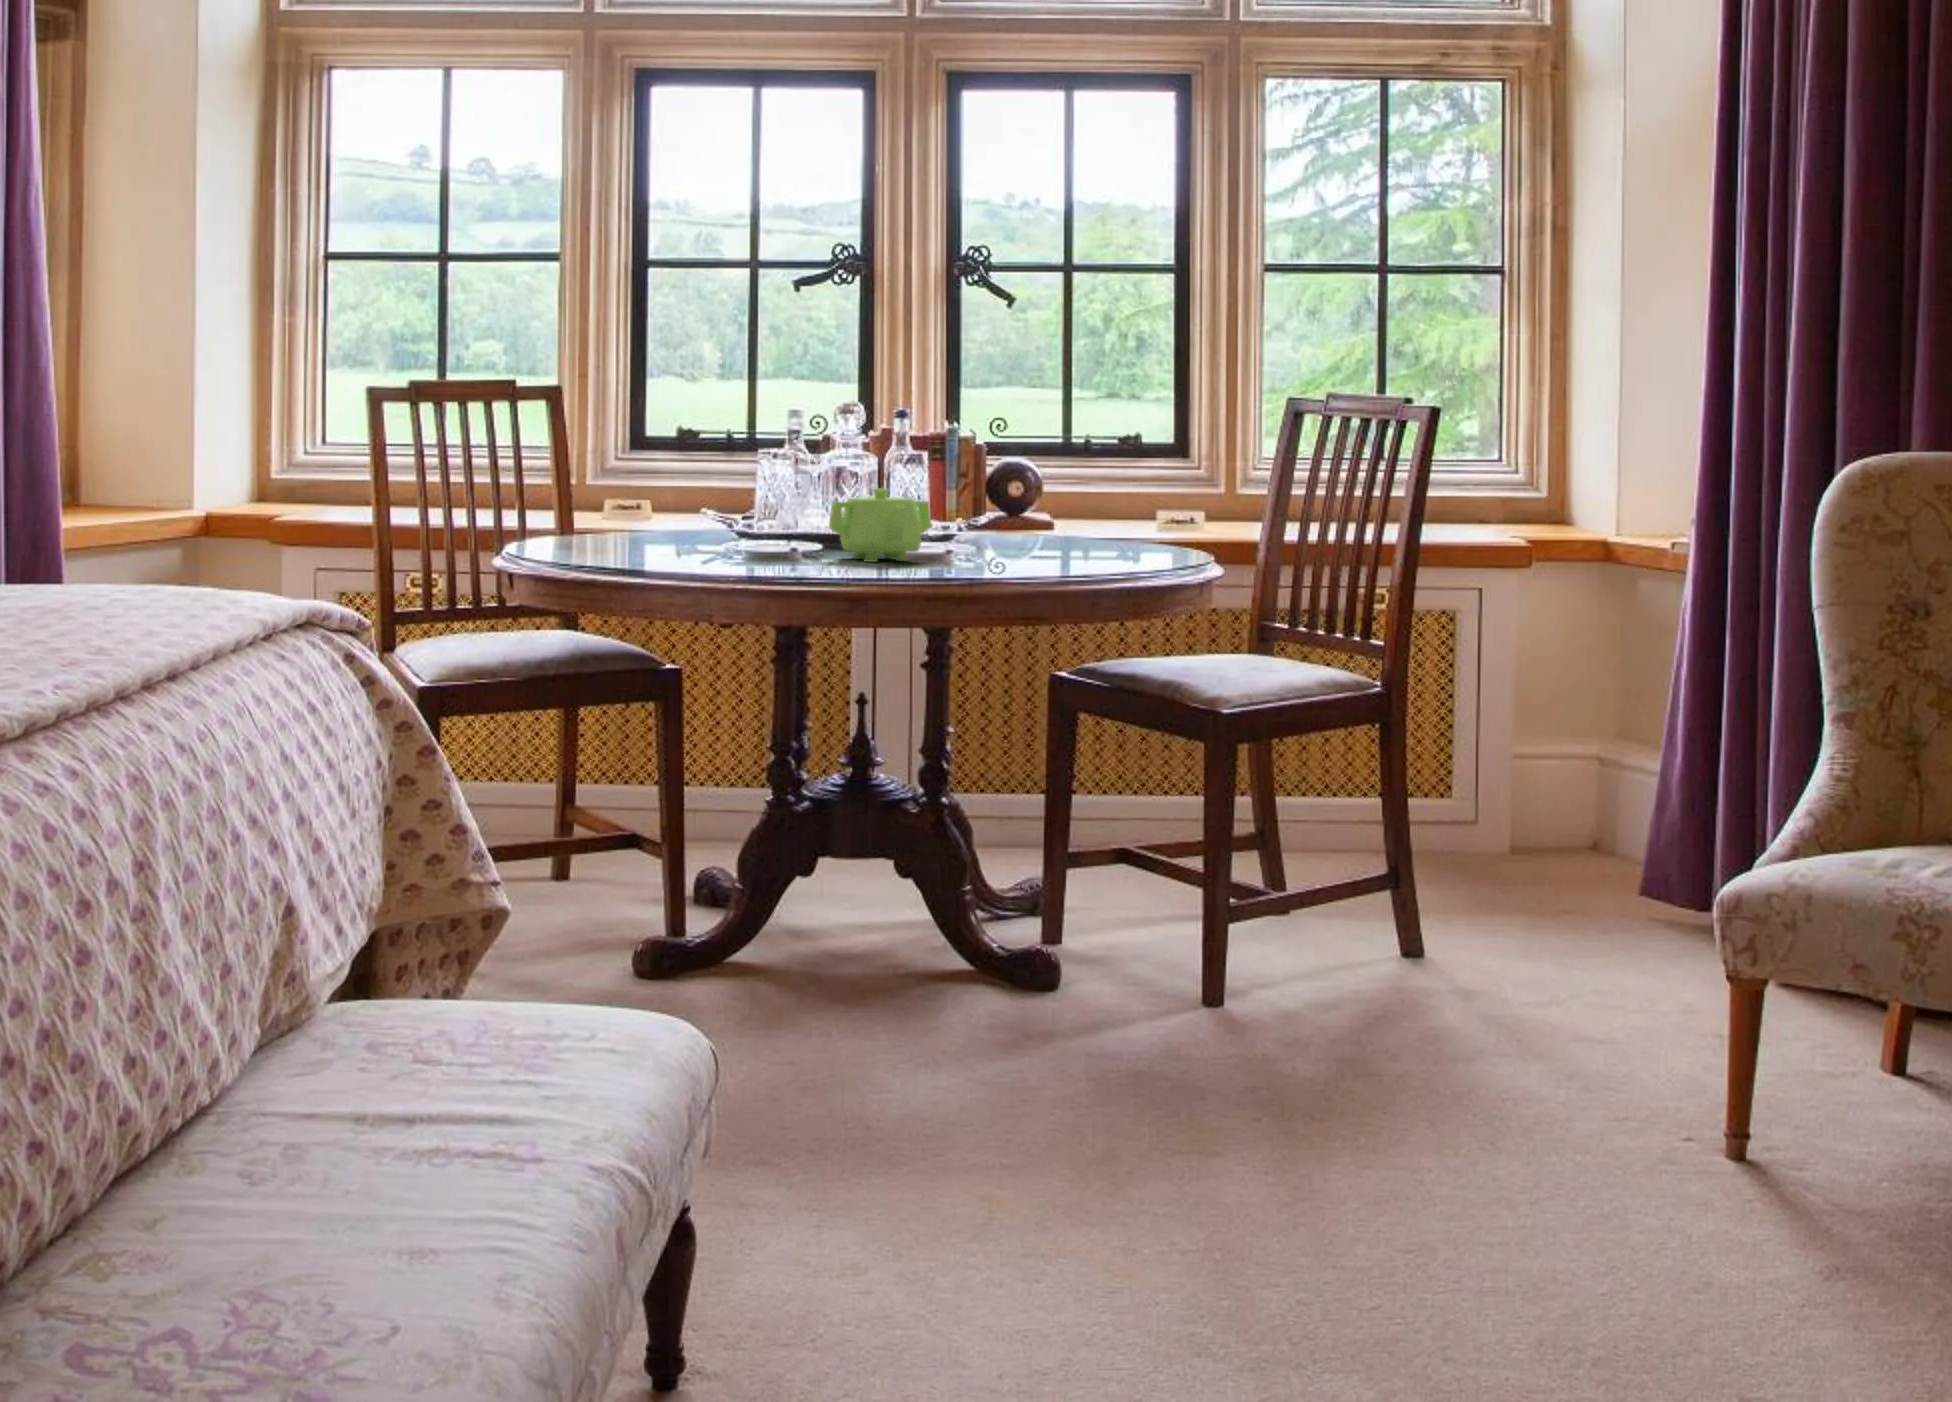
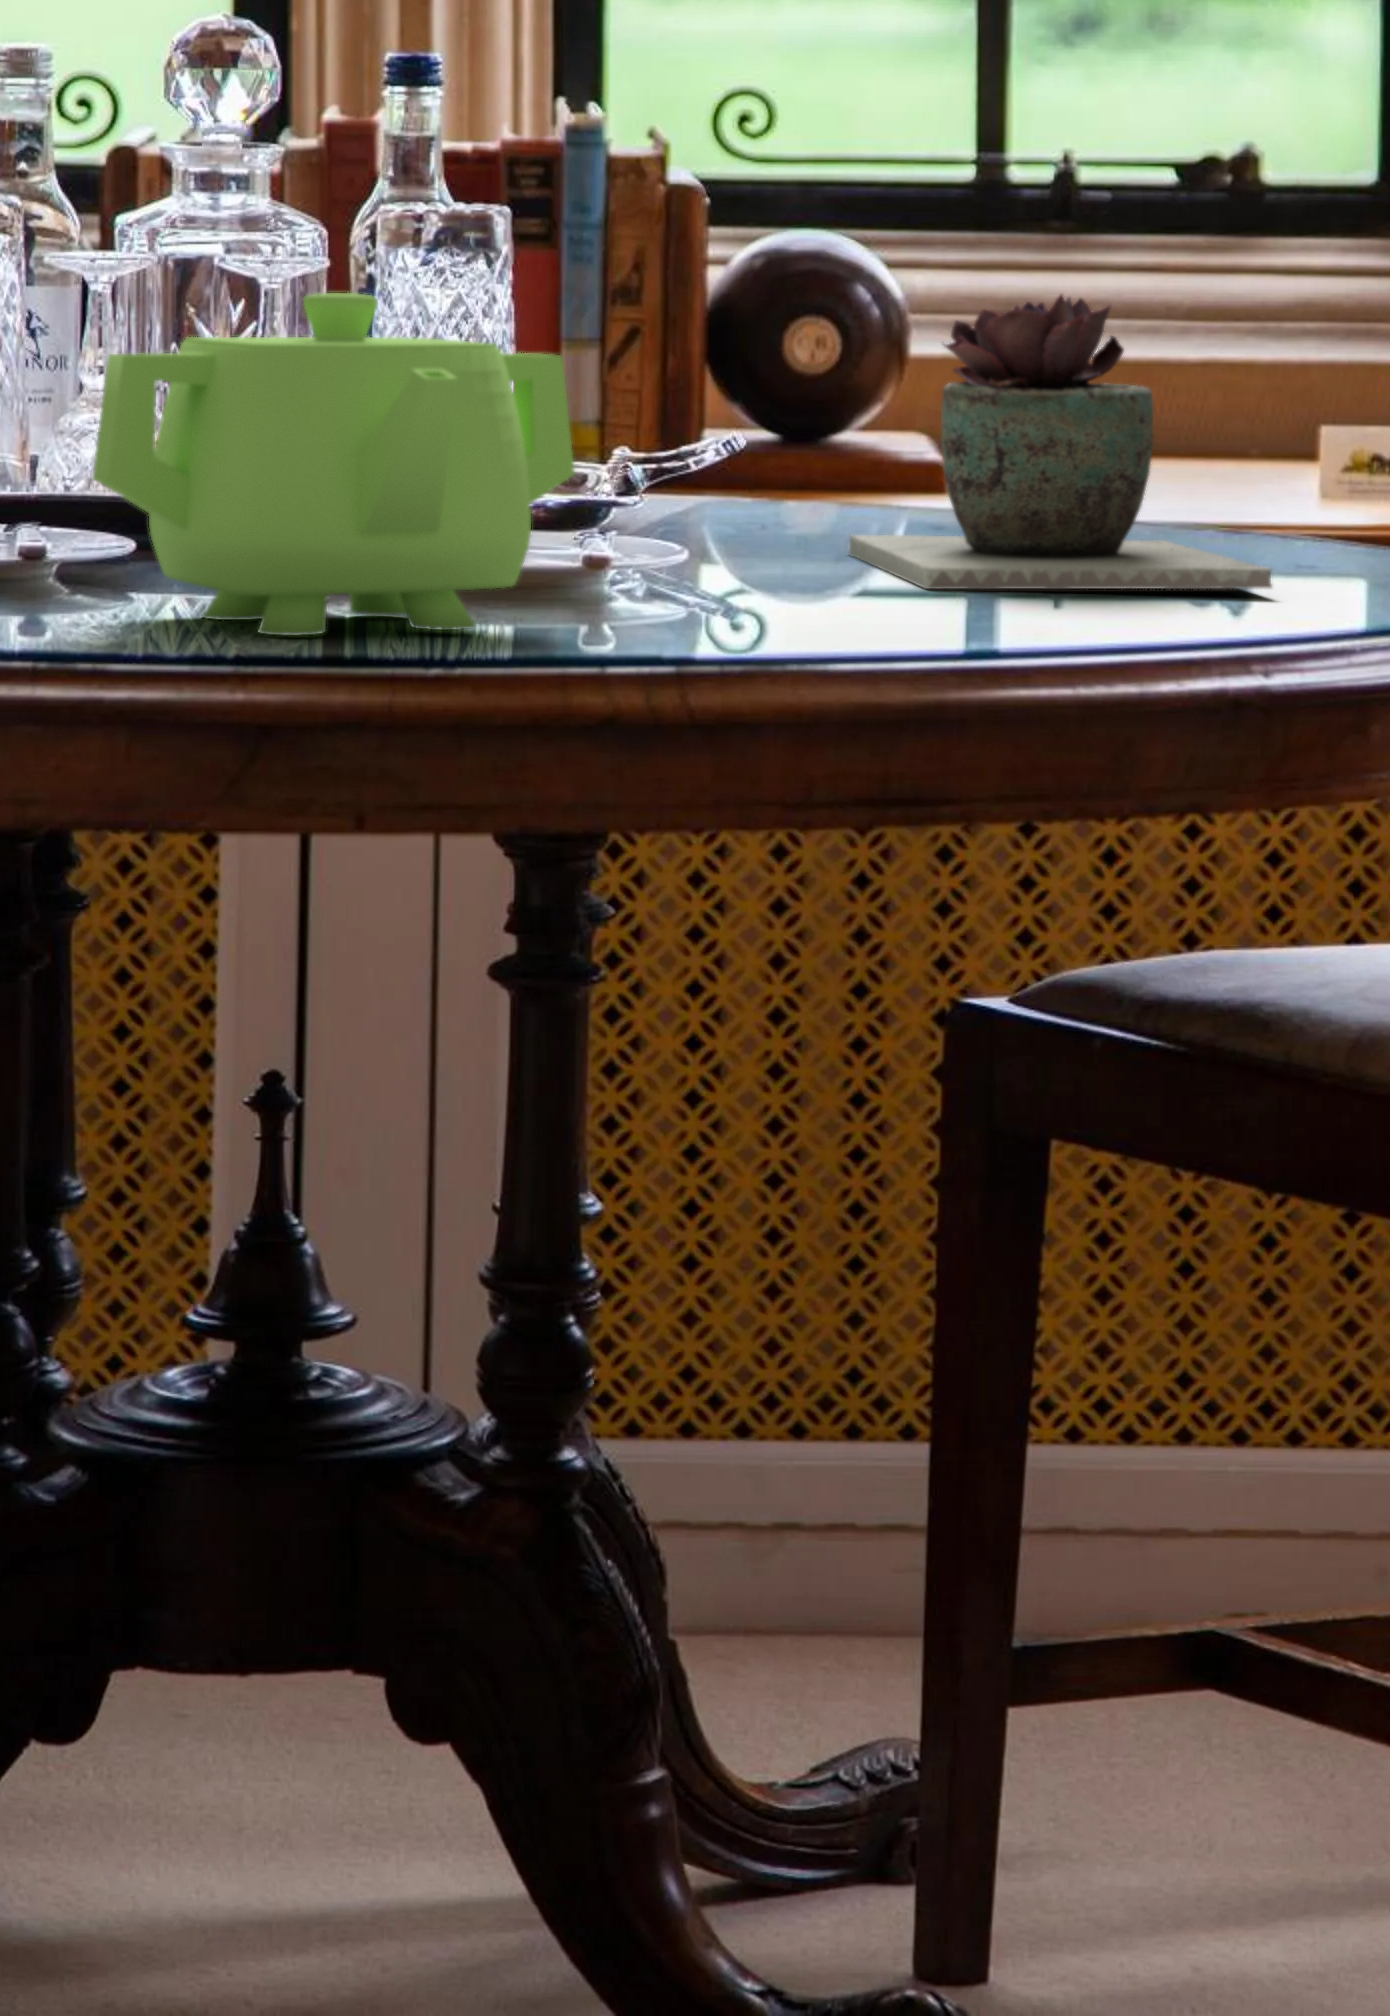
succulent plant: none [1005,484,1102,555] -> present [849,295,1272,589]

